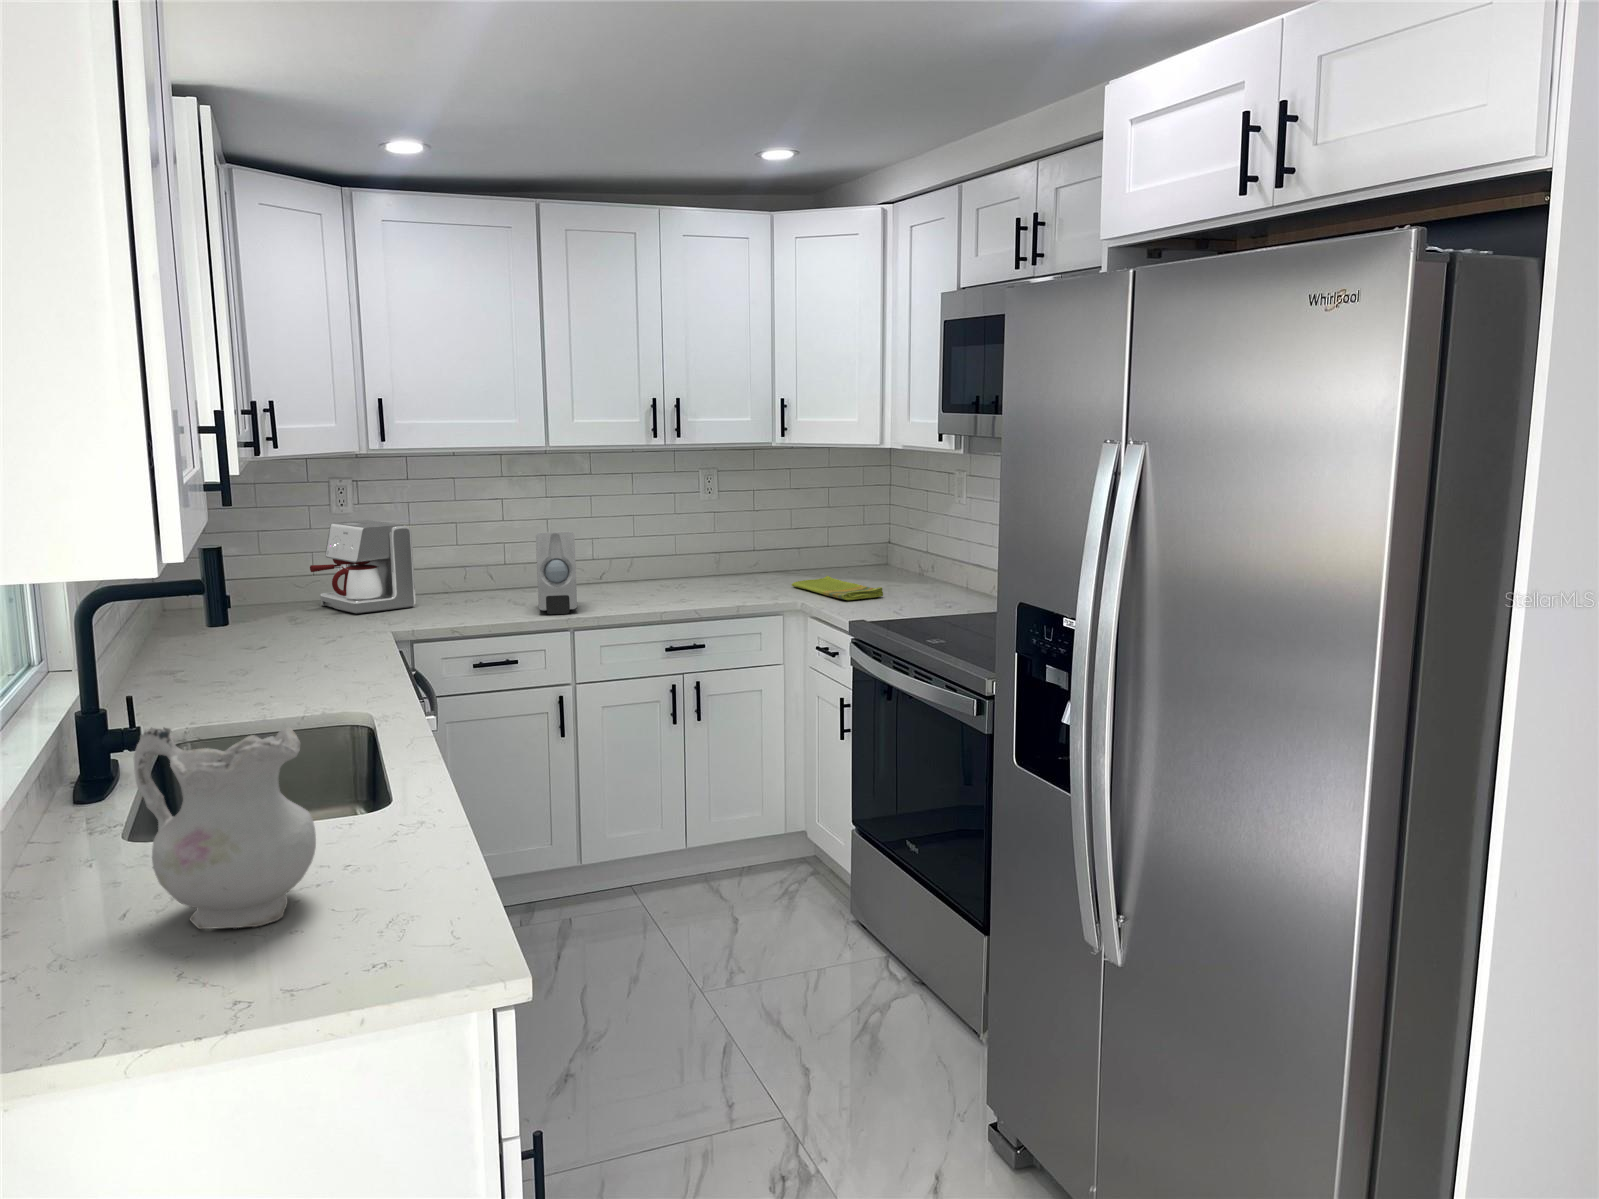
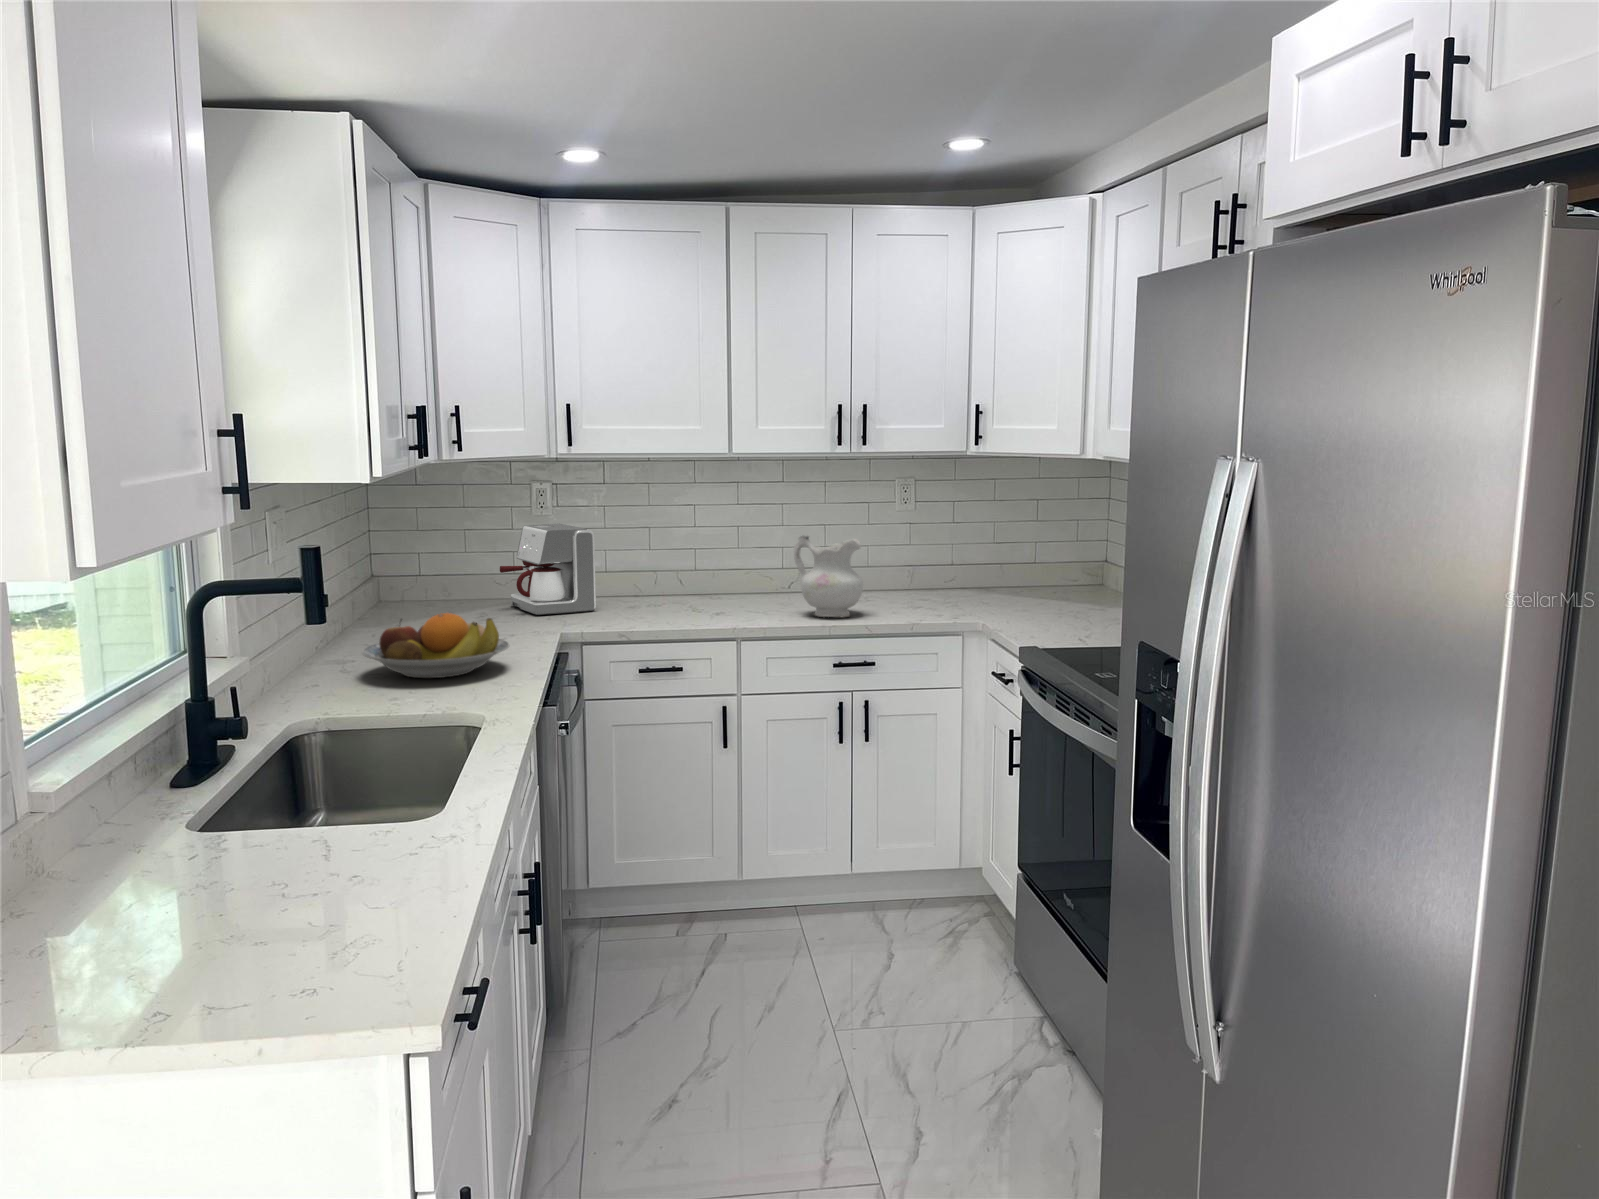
soap dispenser: present [536,532,577,614] -> none [707,540,749,624]
dish towel: present [792,576,883,600] -> none [983,596,1076,624]
fruit bowl: none [204,615,362,683] -> present [362,613,510,678]
ceramic pitcher: present [134,728,316,929] -> present [794,535,863,618]

